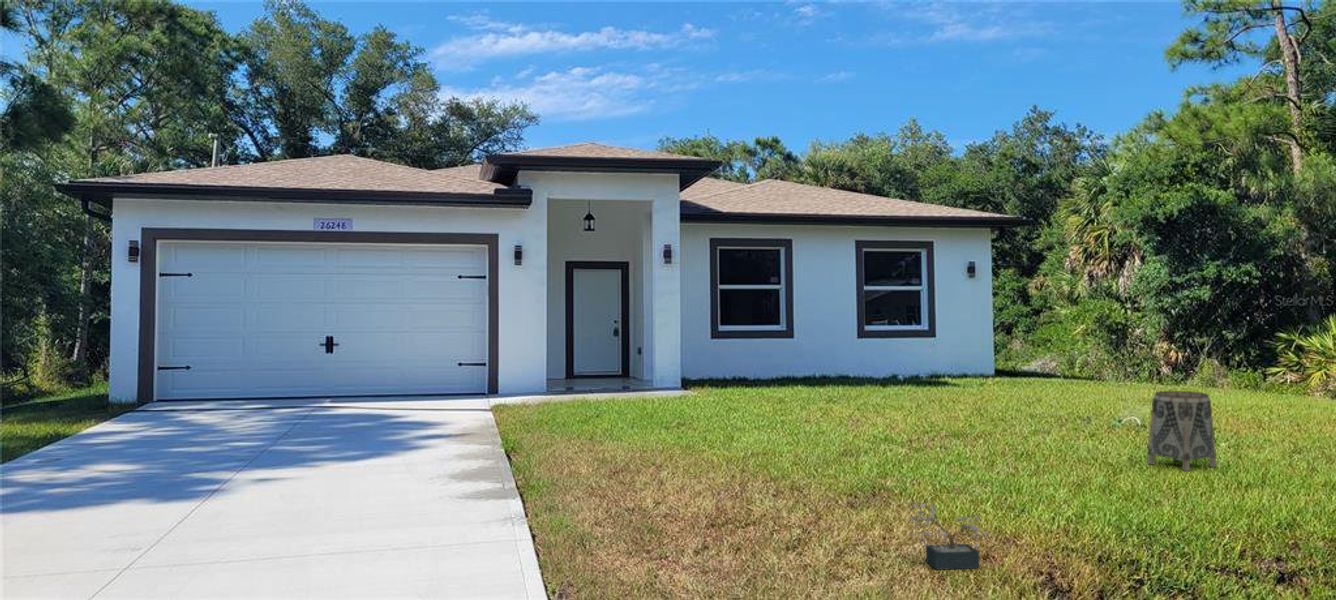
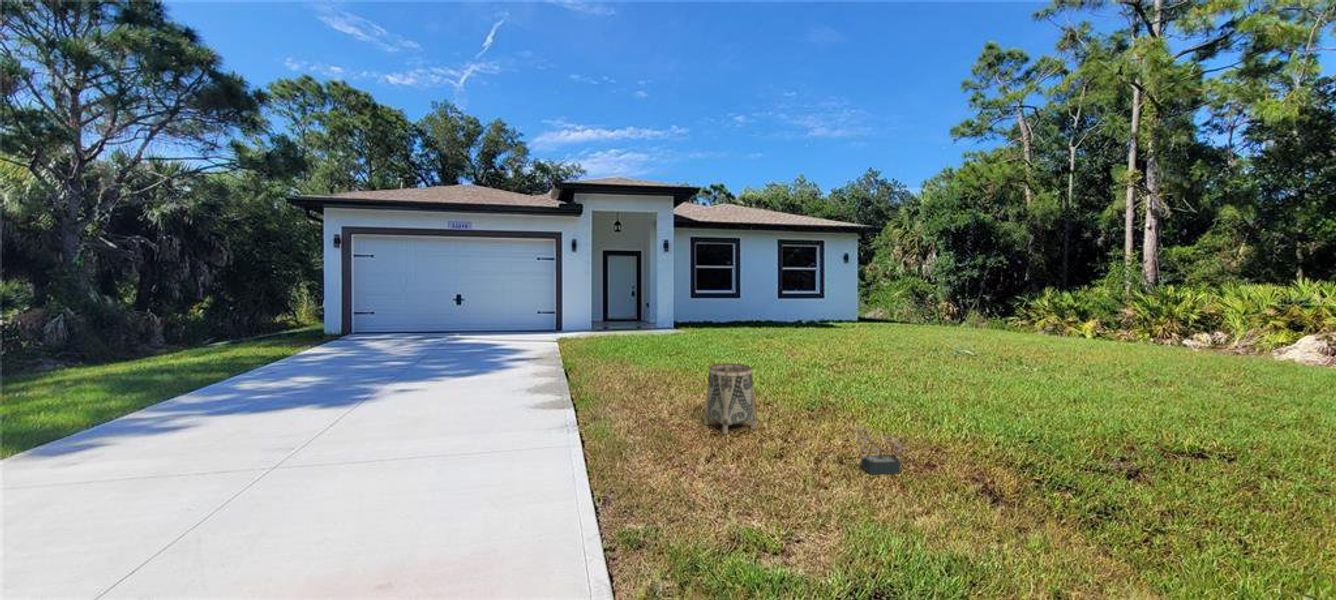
basket: present [1147,391,1216,471] -> present [705,363,756,434]

